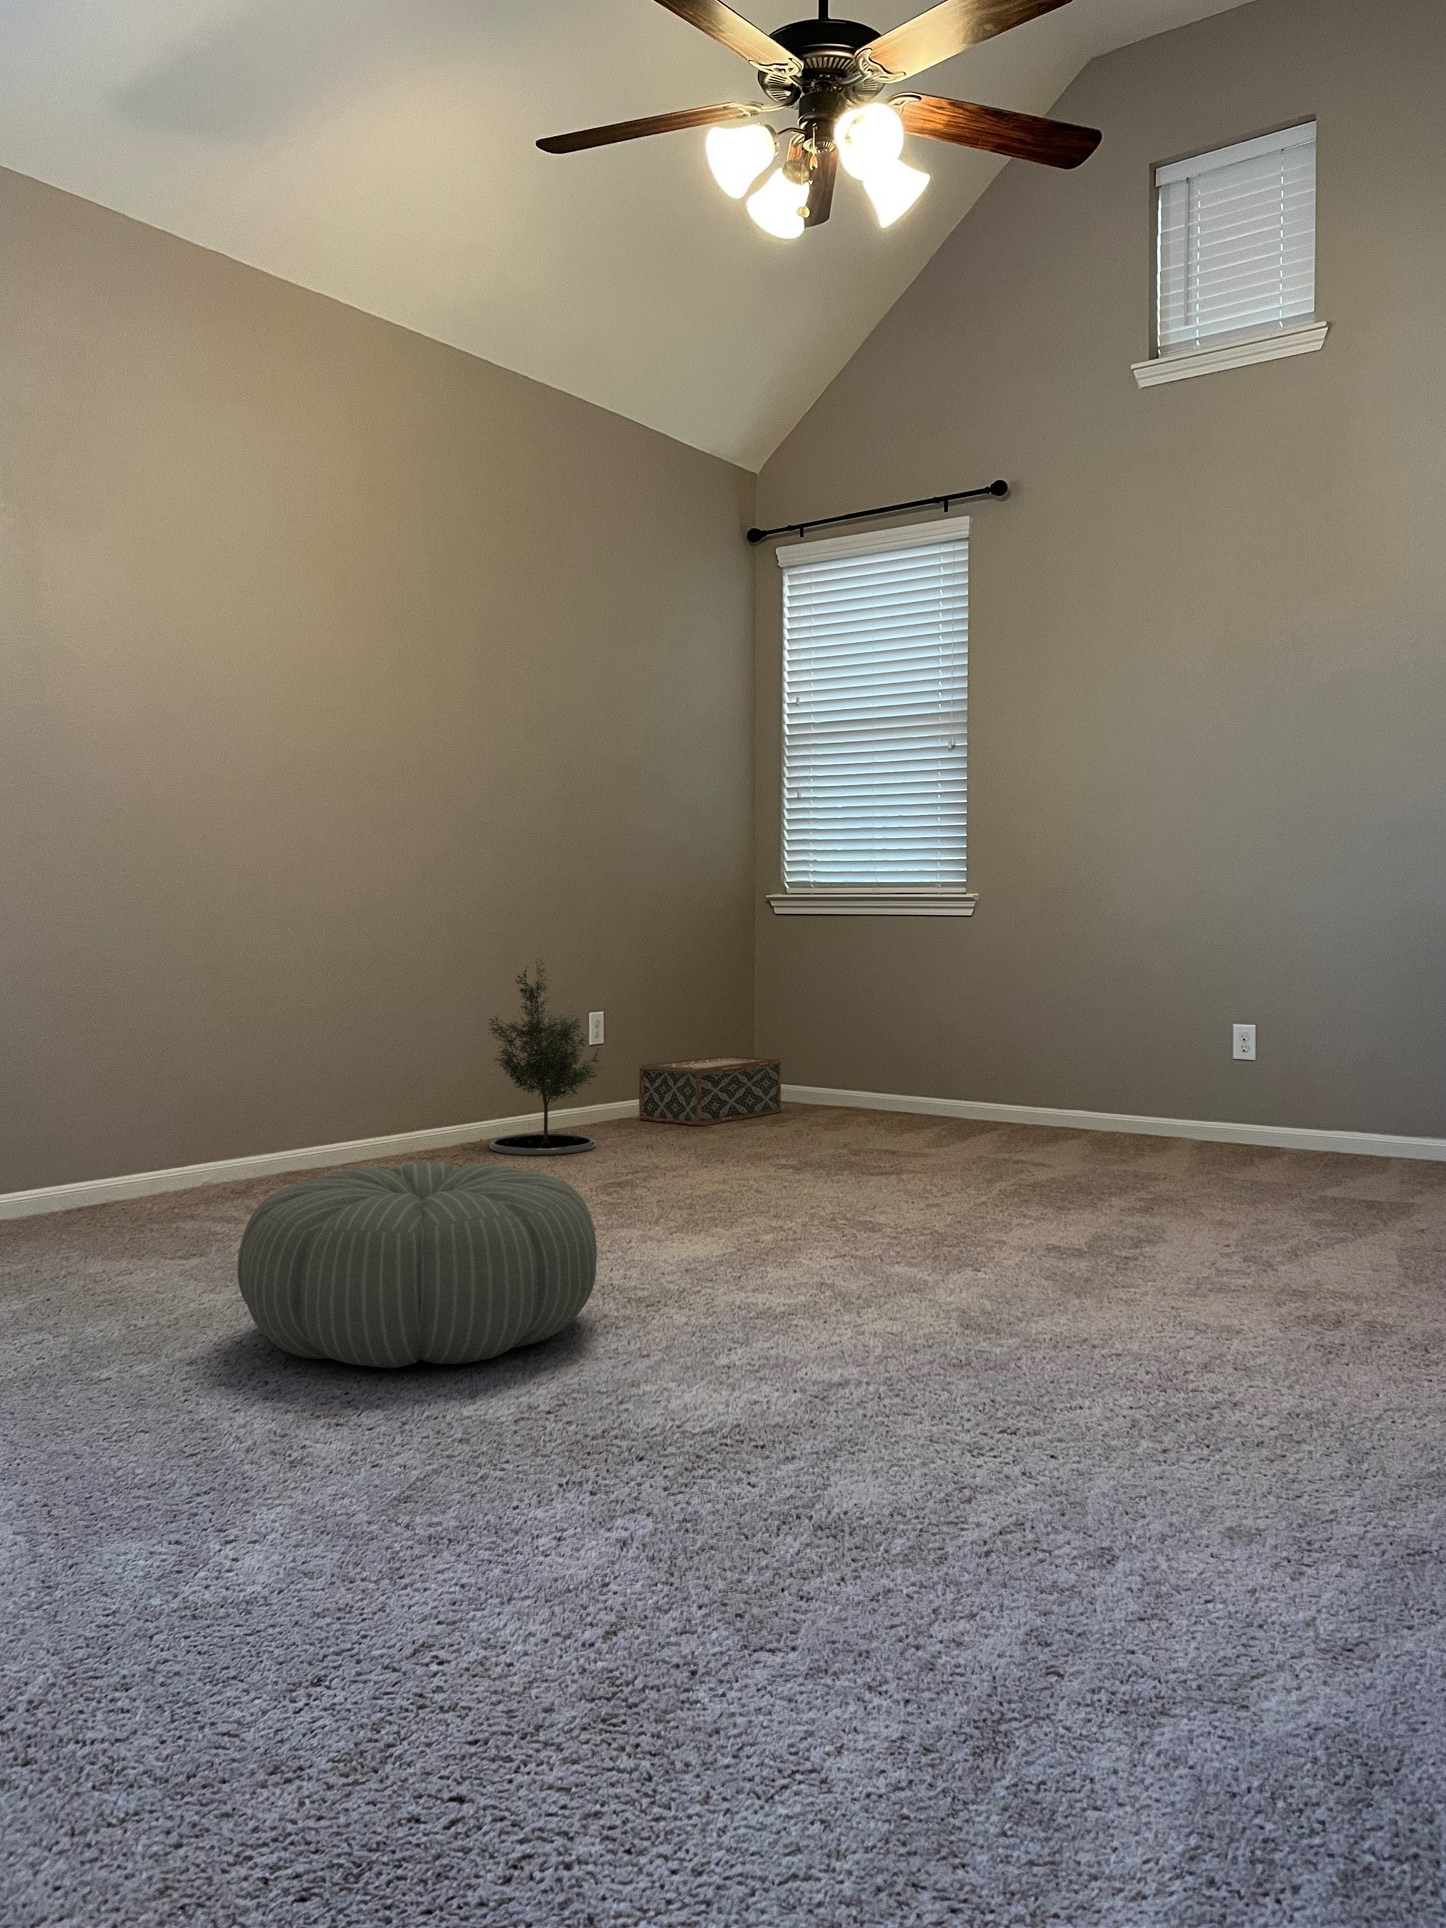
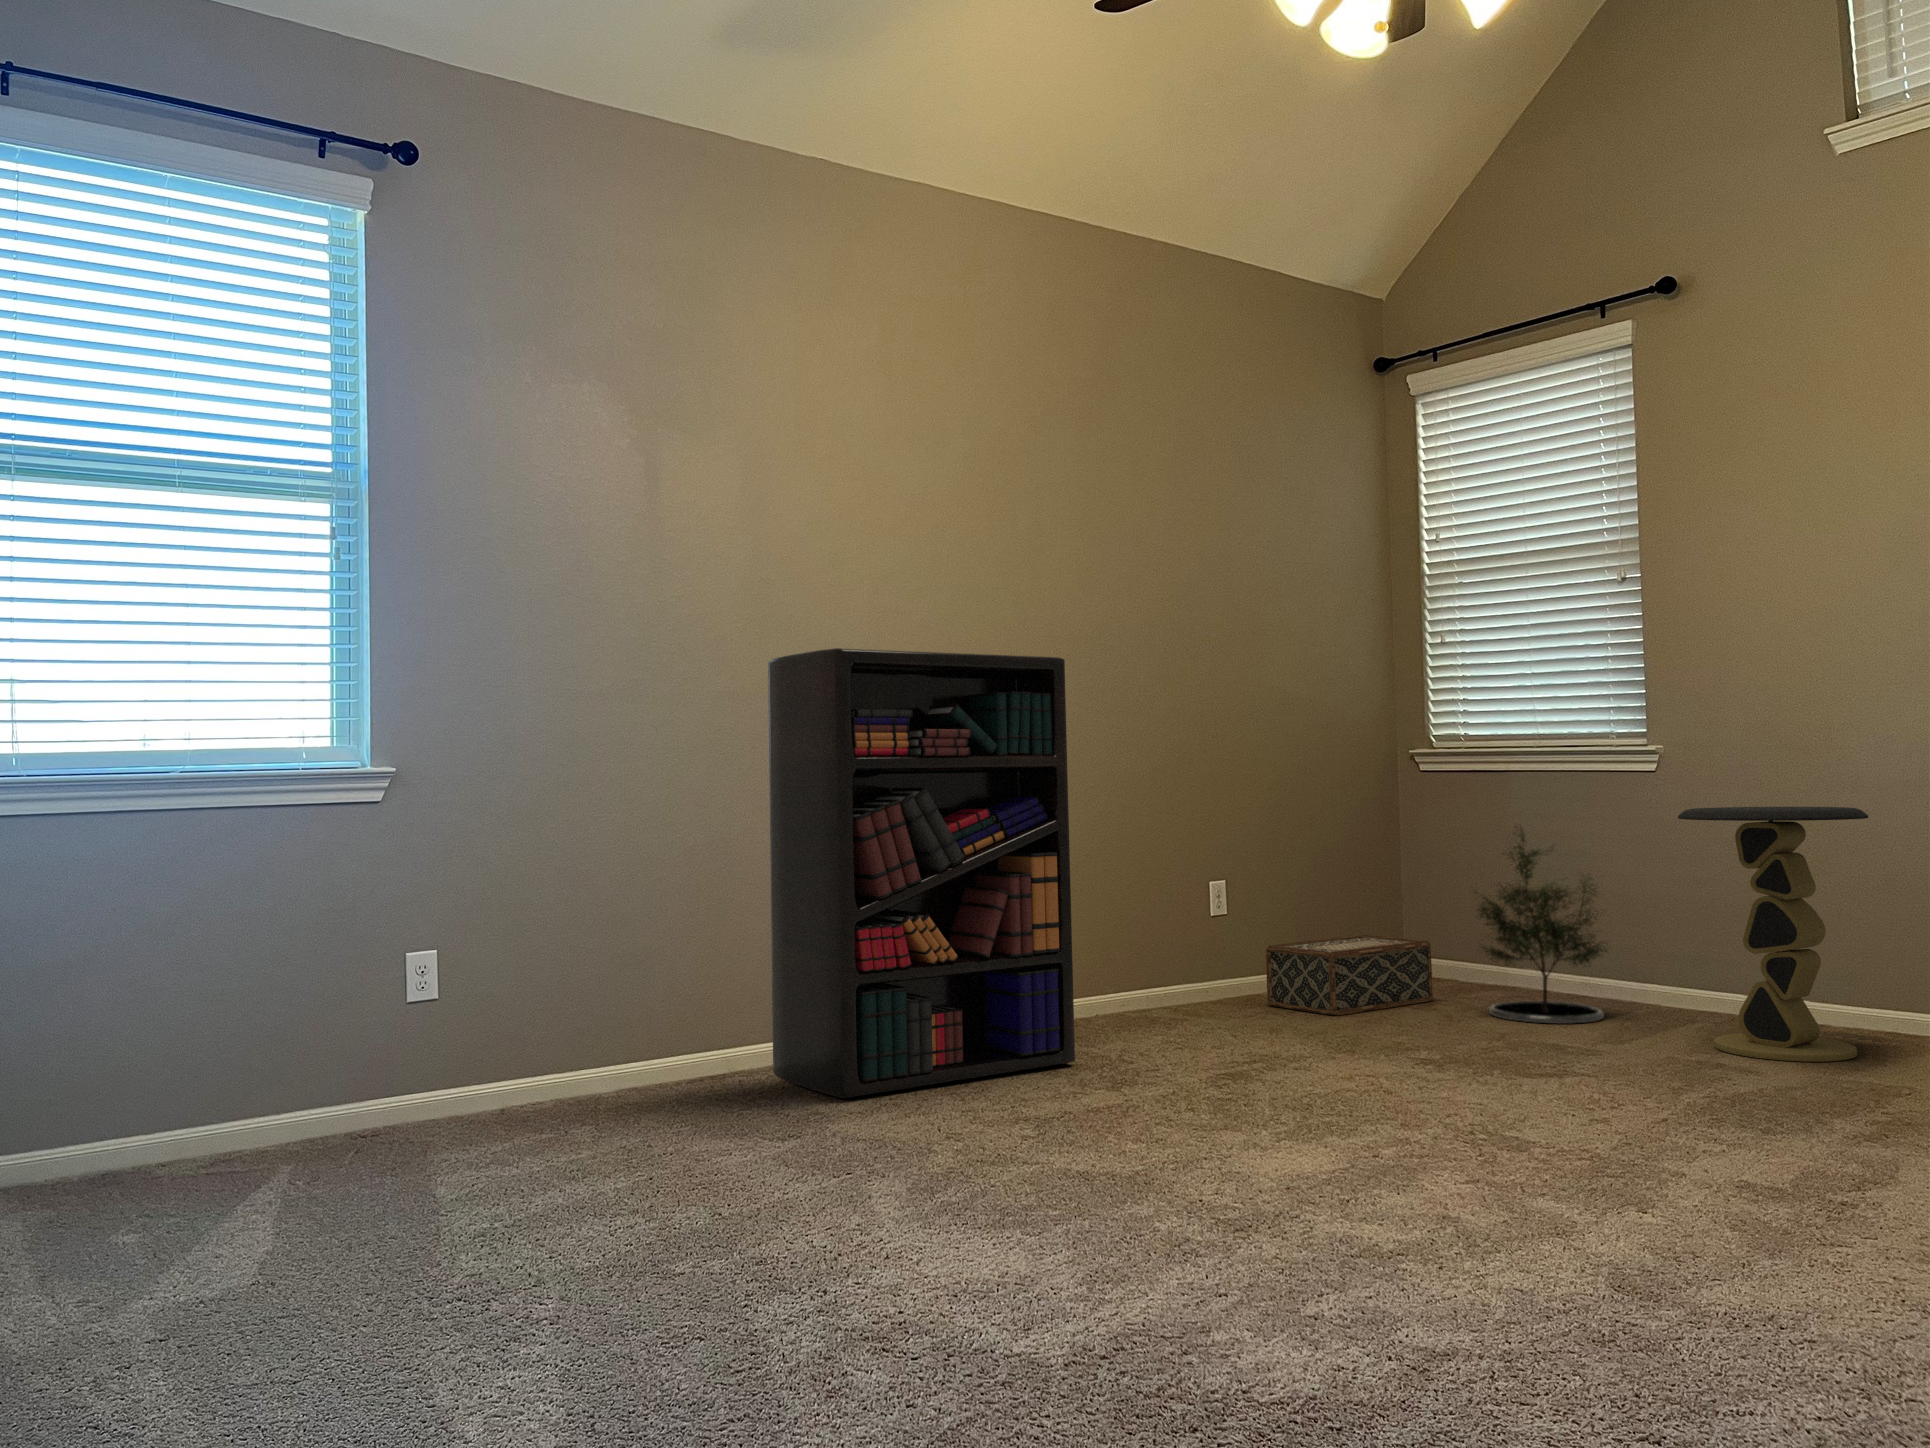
bookshelf: none [163,762,472,1214] -> present [768,648,1075,1099]
side table: none [989,941,1130,1148] -> present [1678,807,1868,1062]
potted tree: present [488,960,601,1155] -> present [1476,825,1608,1024]
pouf: present [237,1162,597,1368] -> none [808,1065,1173,1289]

